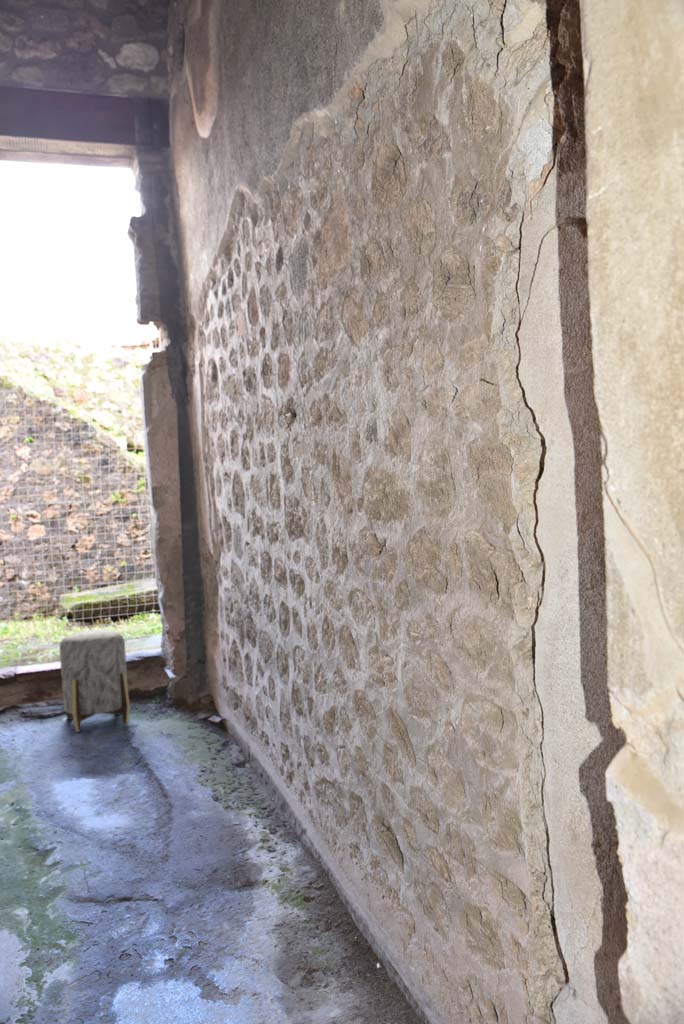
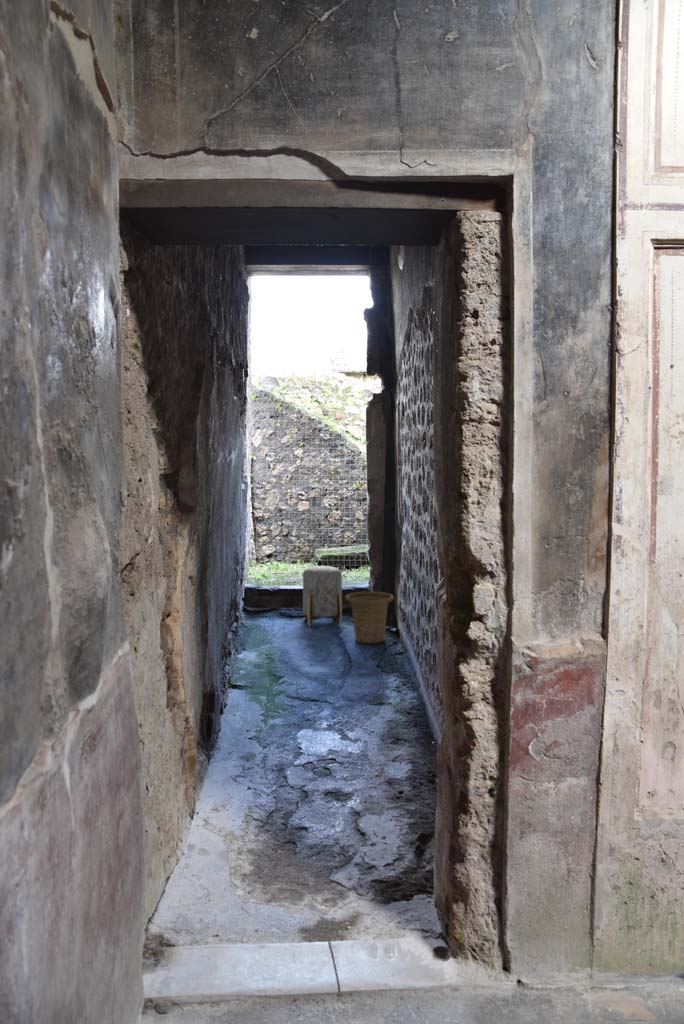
basket: none [138,665,217,753] -> present [346,592,394,644]

